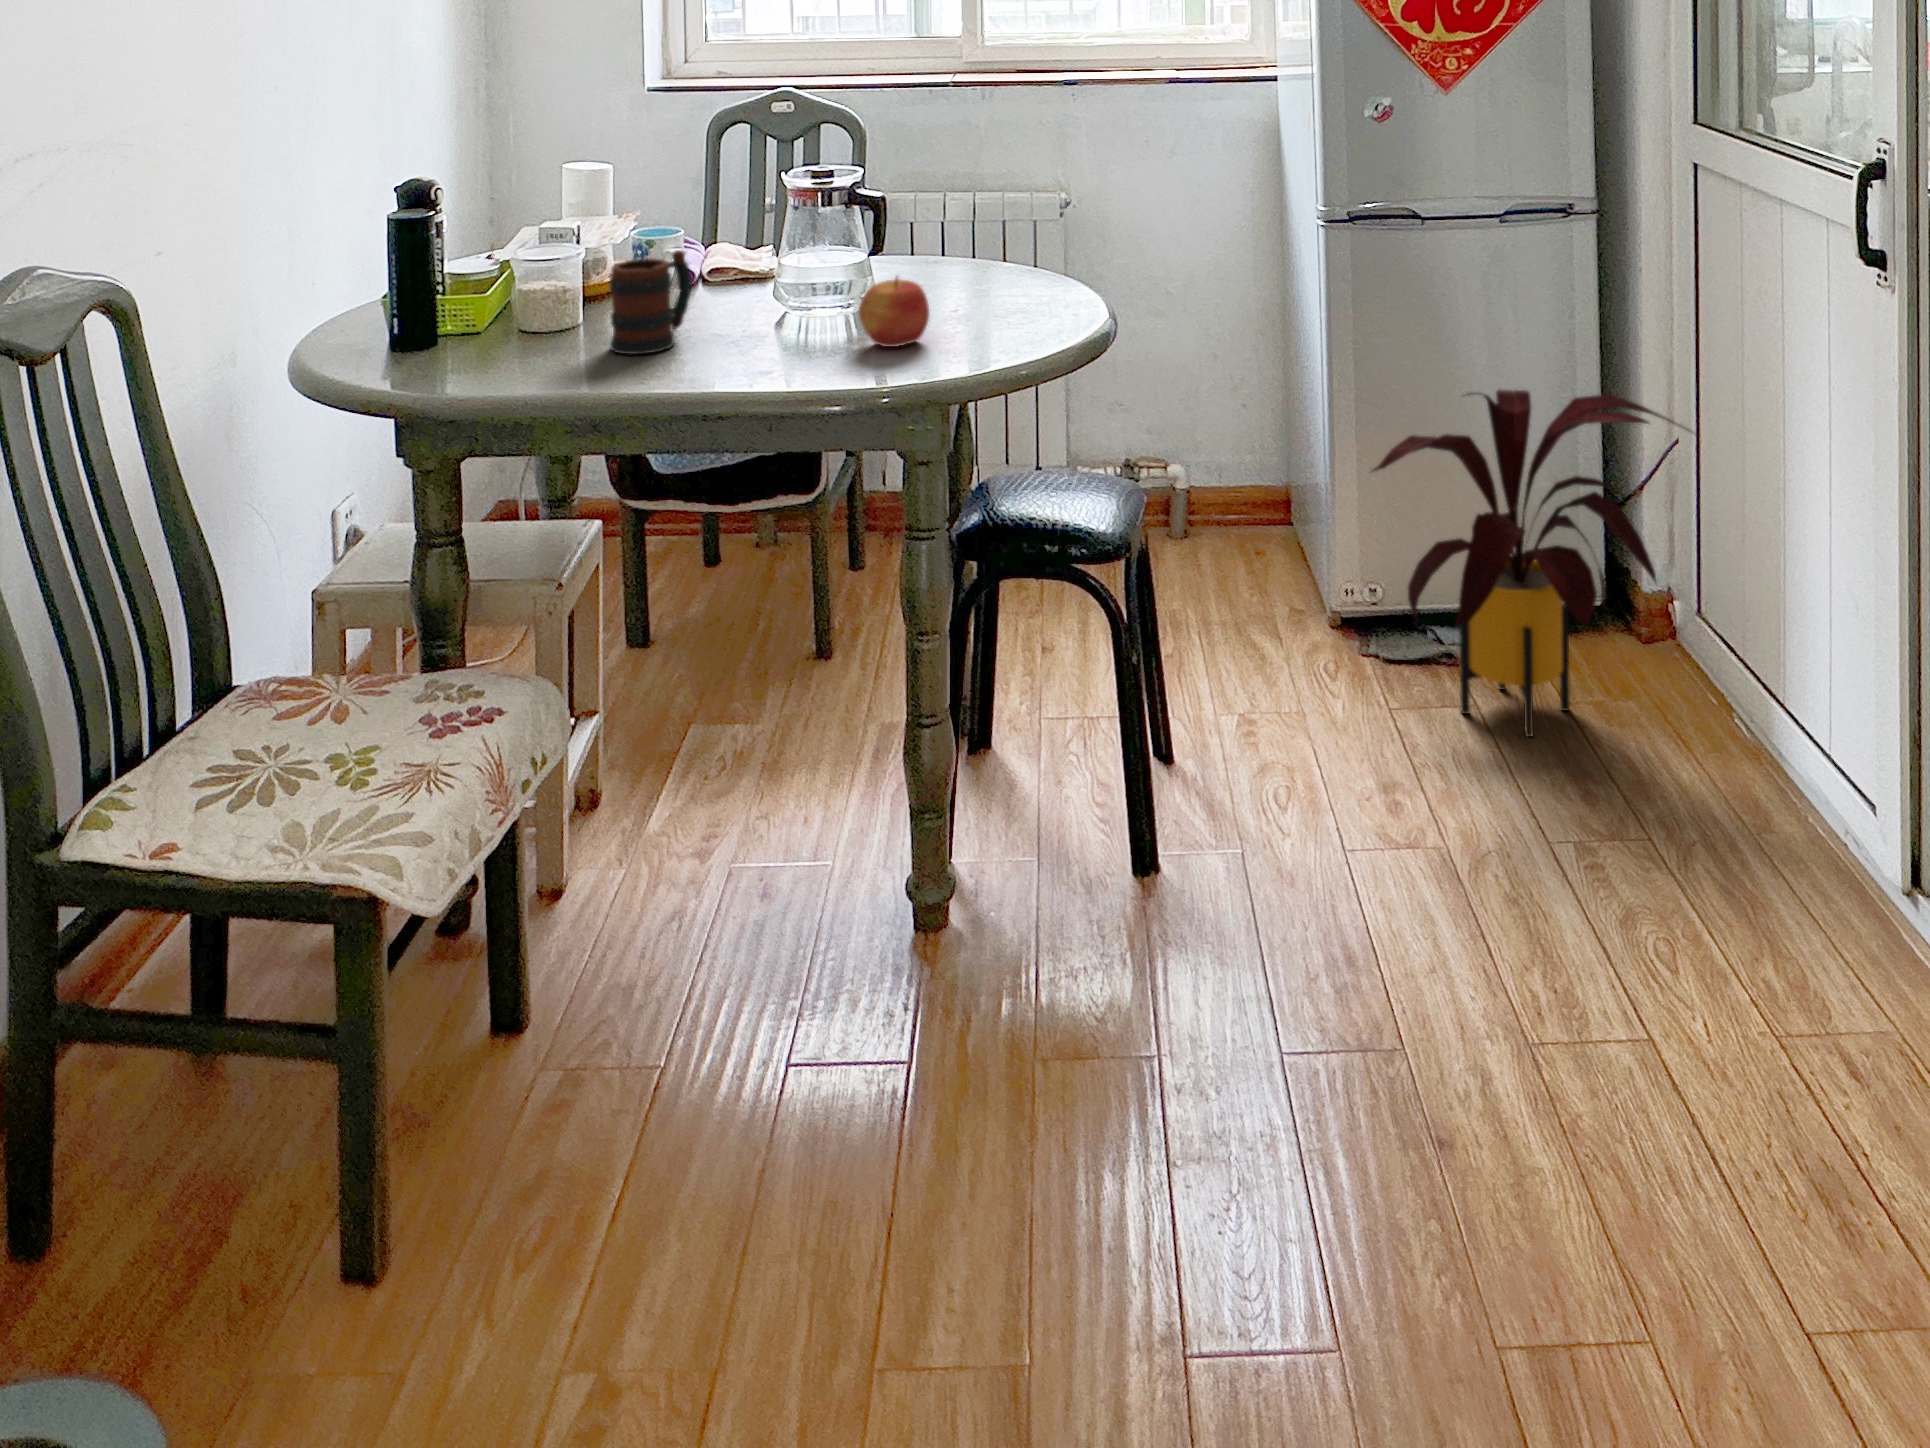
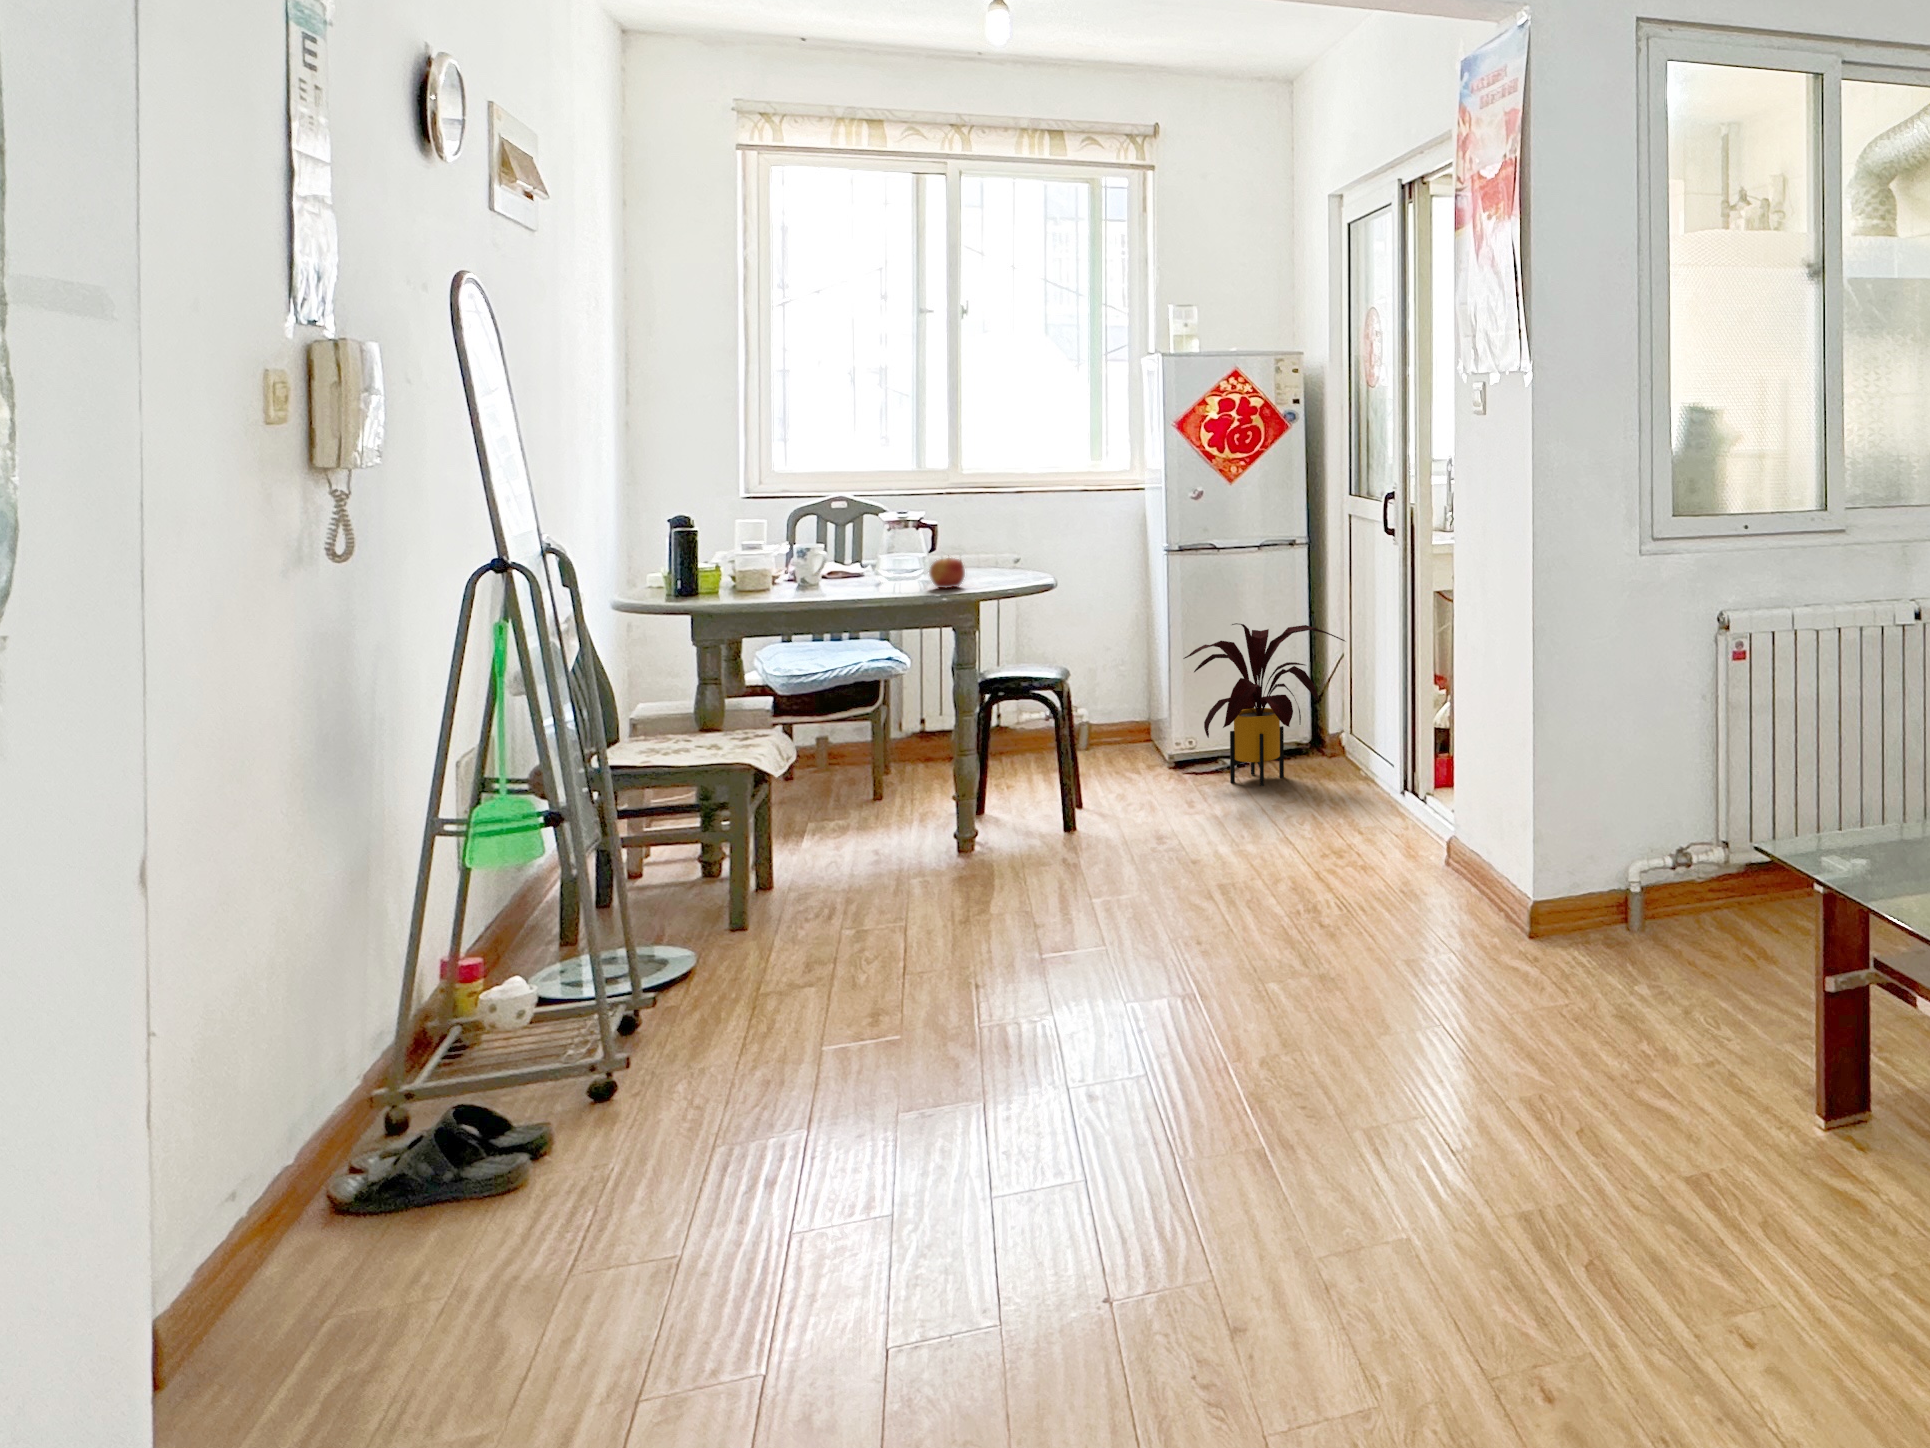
mug: present [609,250,692,354] -> none [796,548,837,596]

